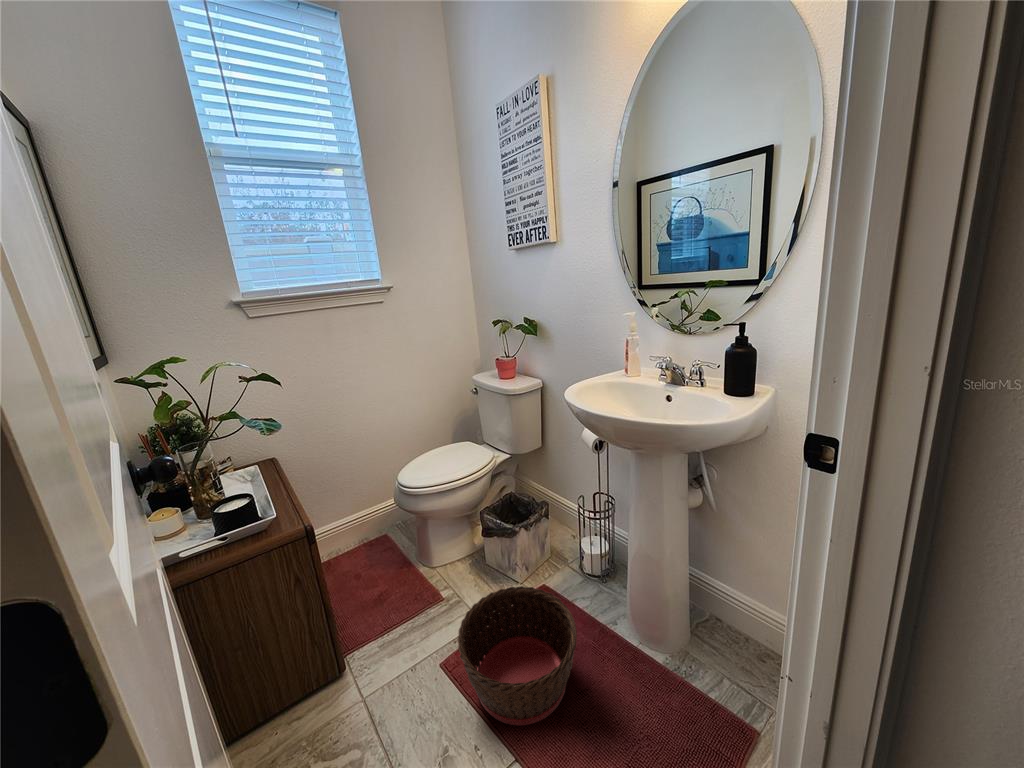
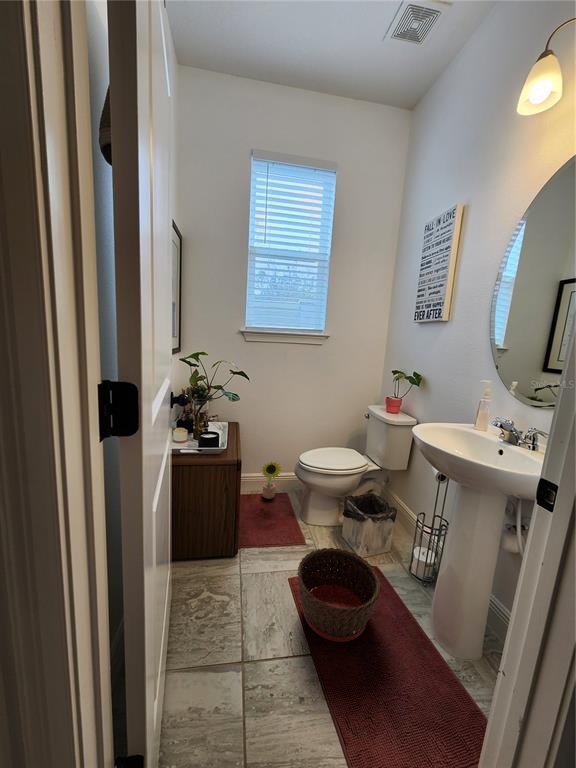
decorative plant: none [337,498,371,555] -> present [261,462,281,499]

